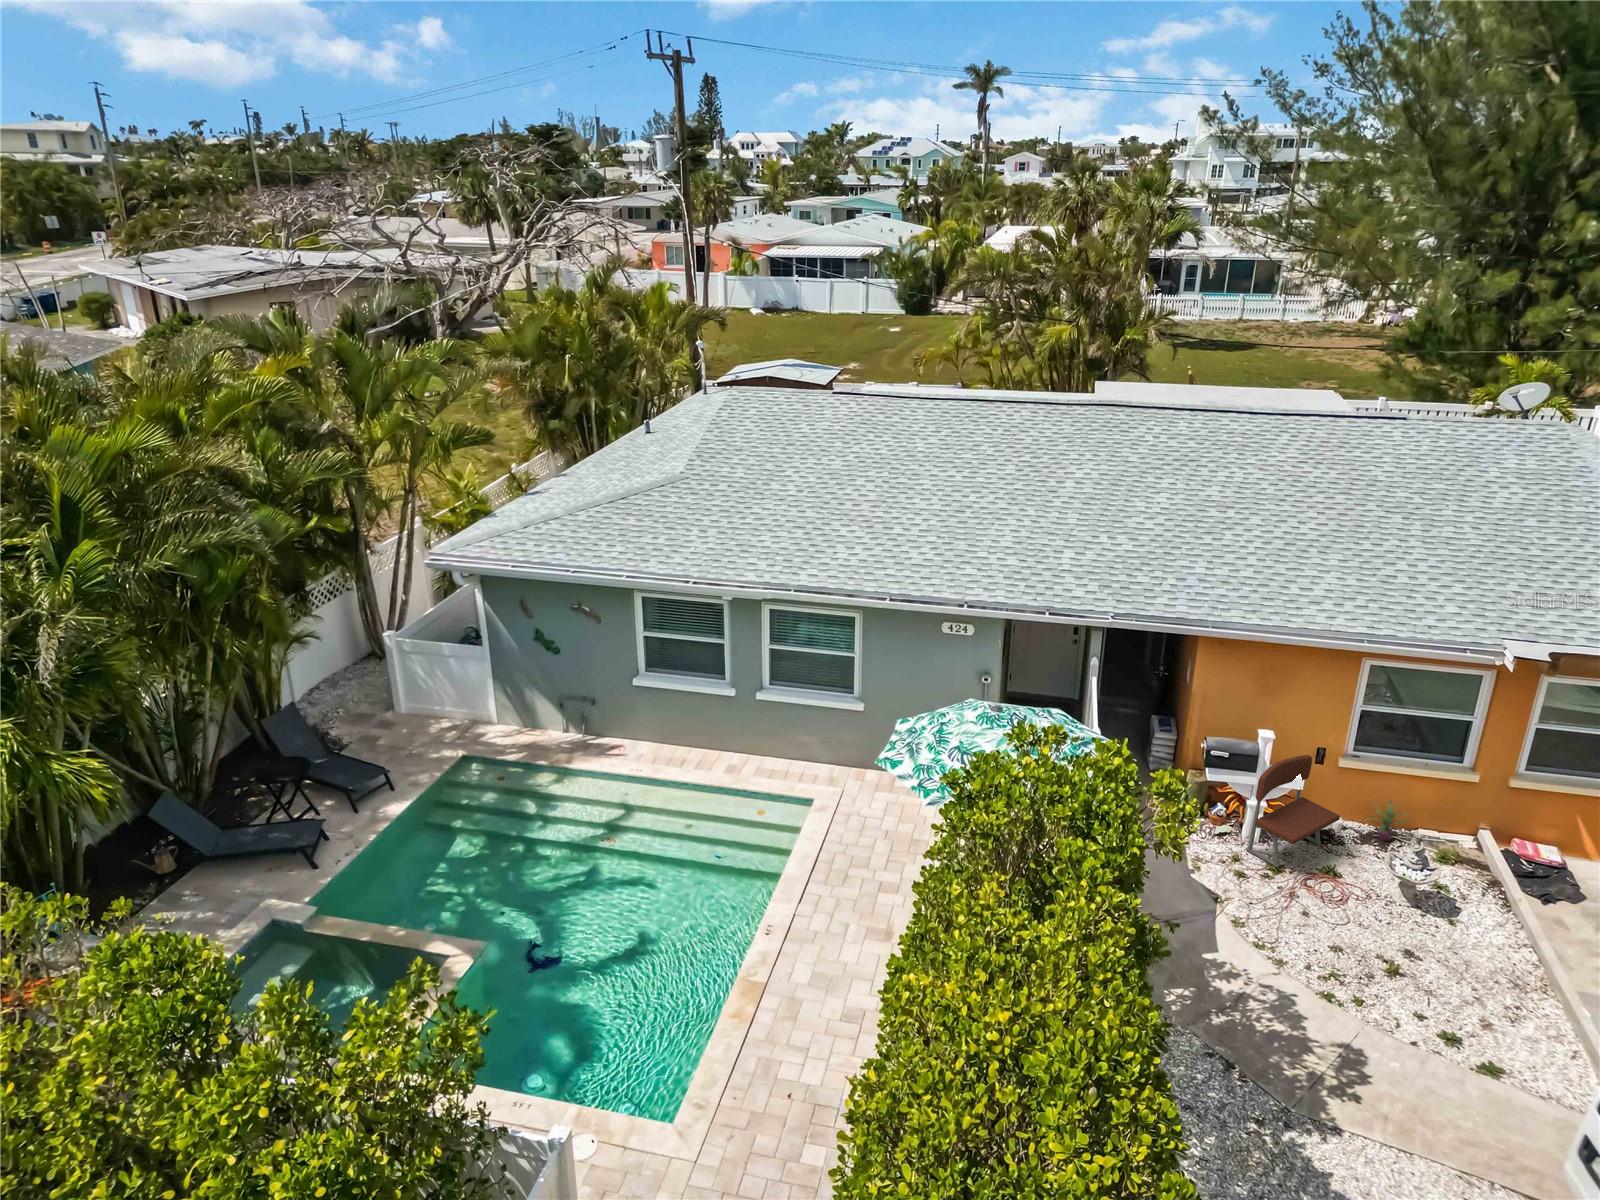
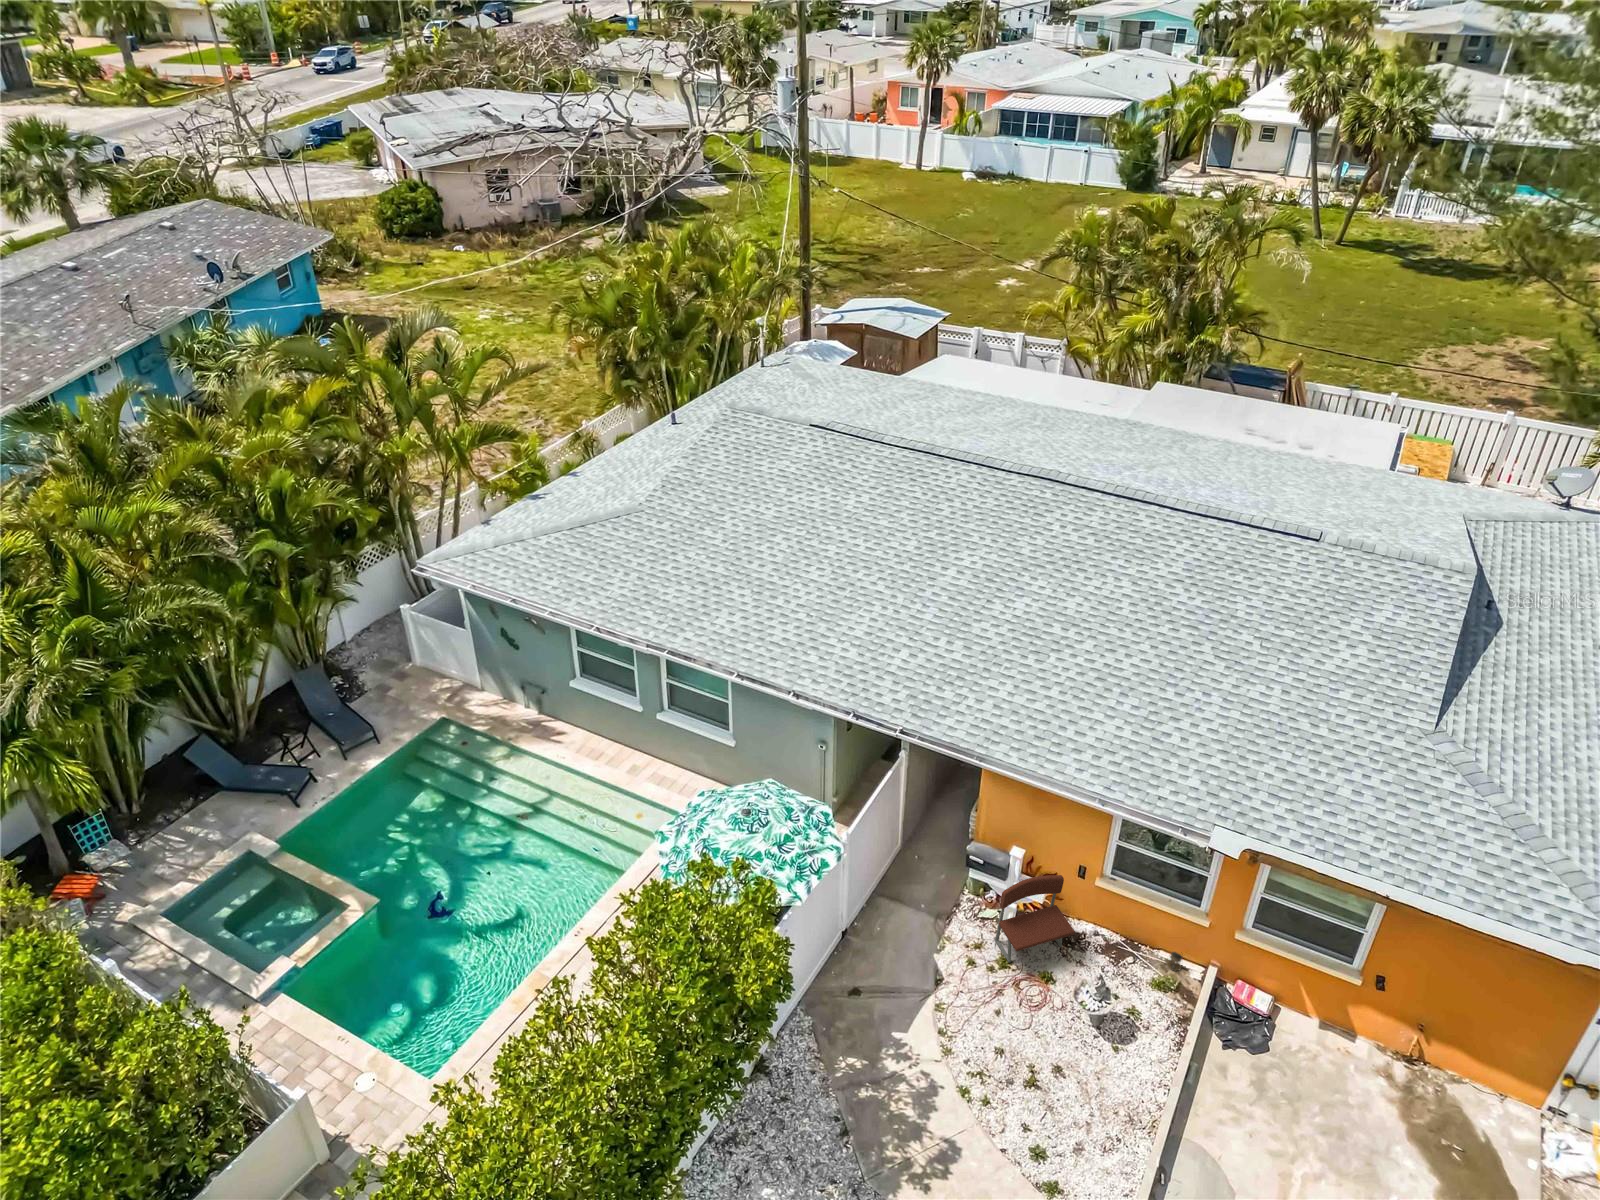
decorative plant: present [1375,800,1402,841] -> none [1105,921,1145,957]
watering can: present [136,846,177,874] -> present [1166,952,1182,971]

